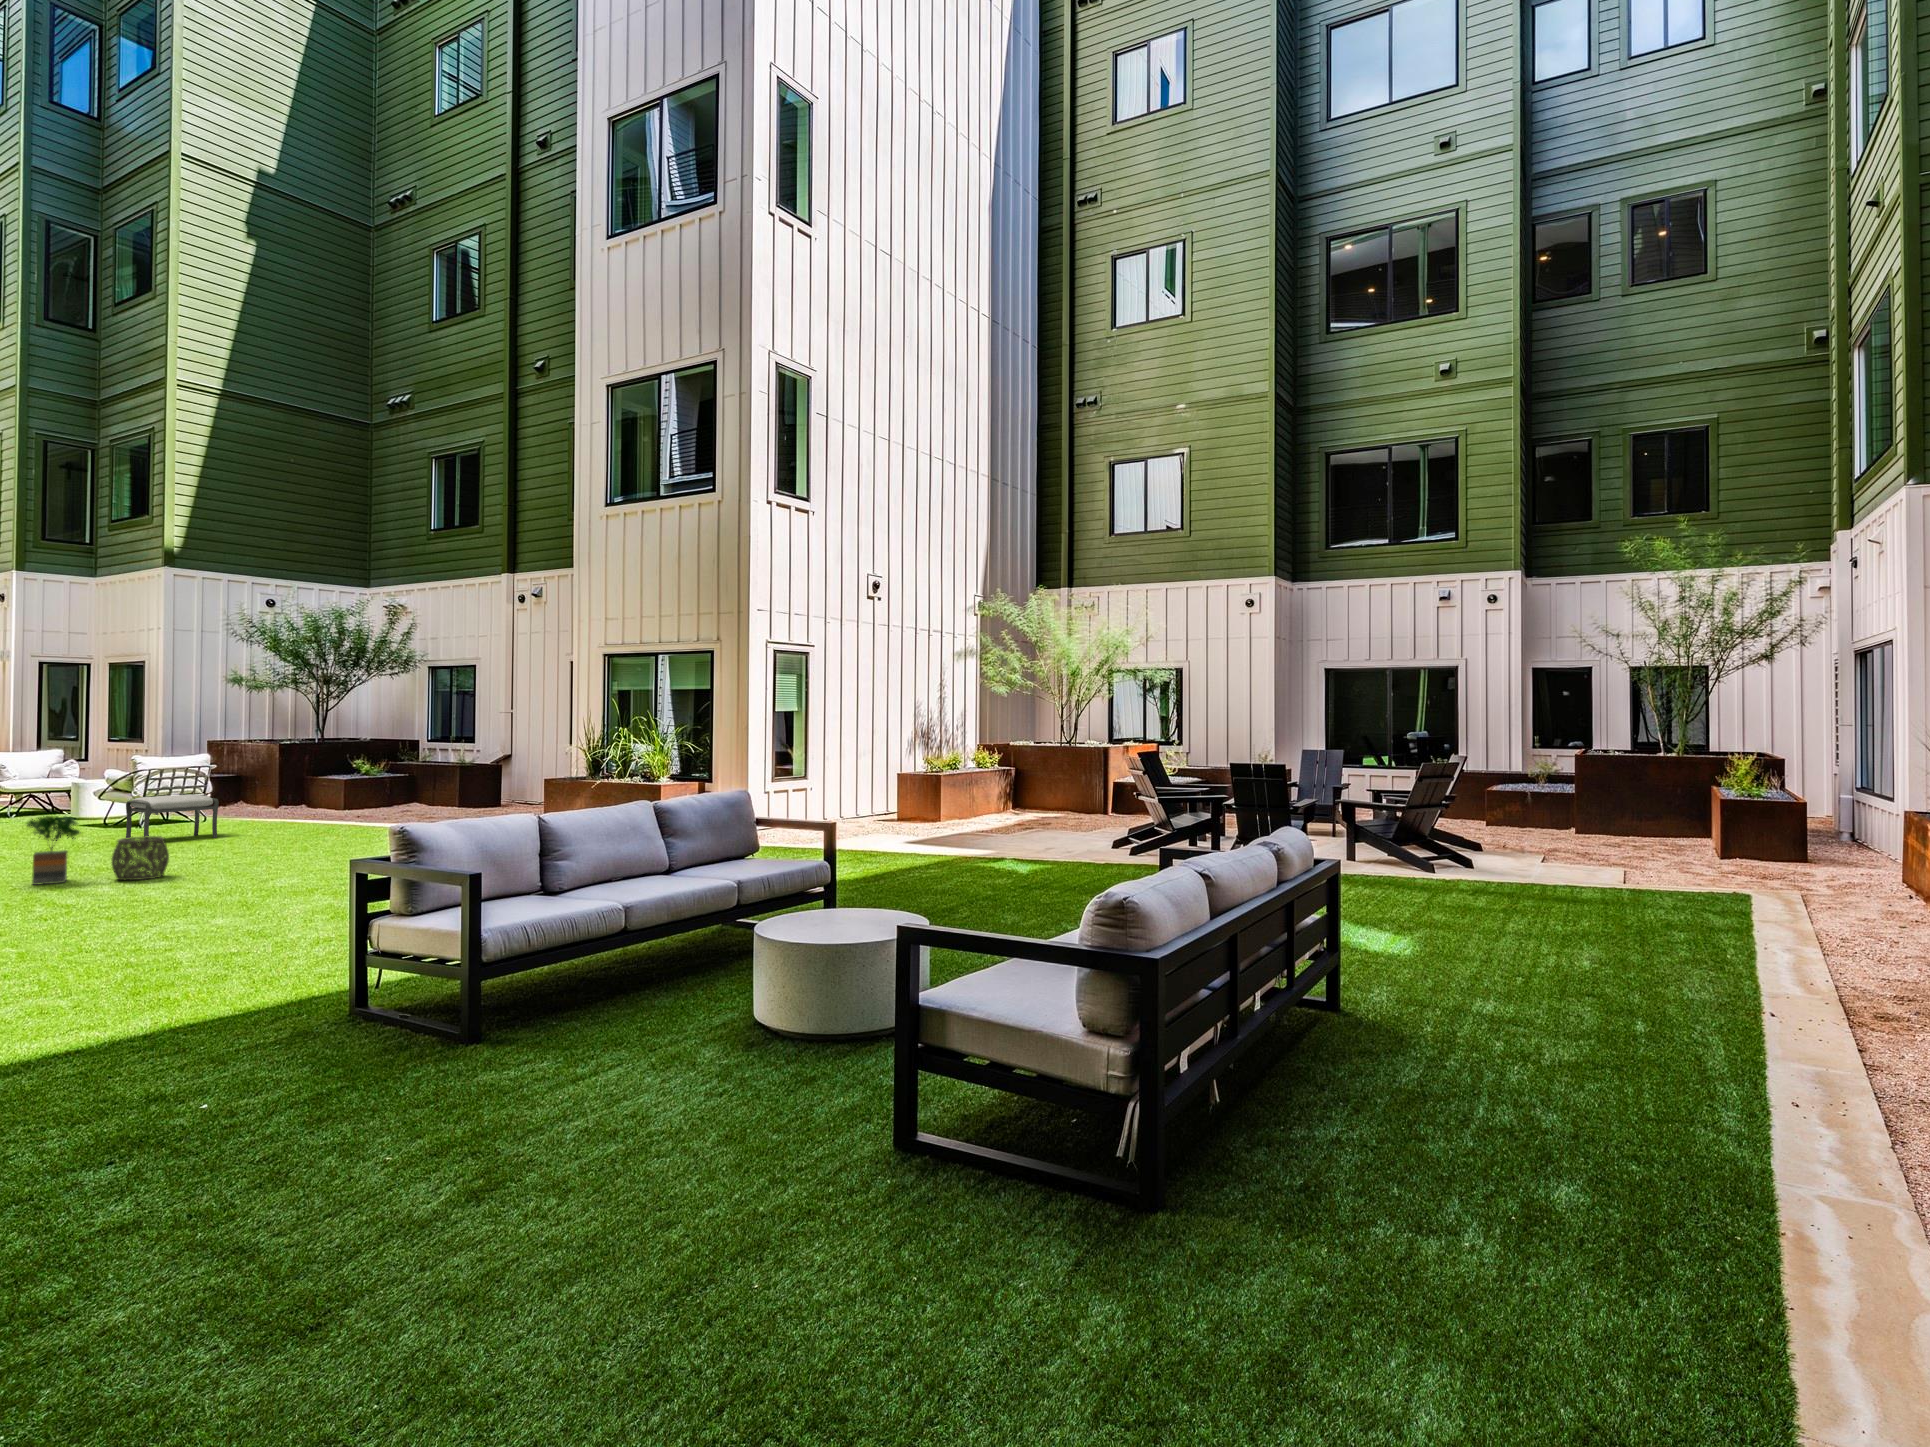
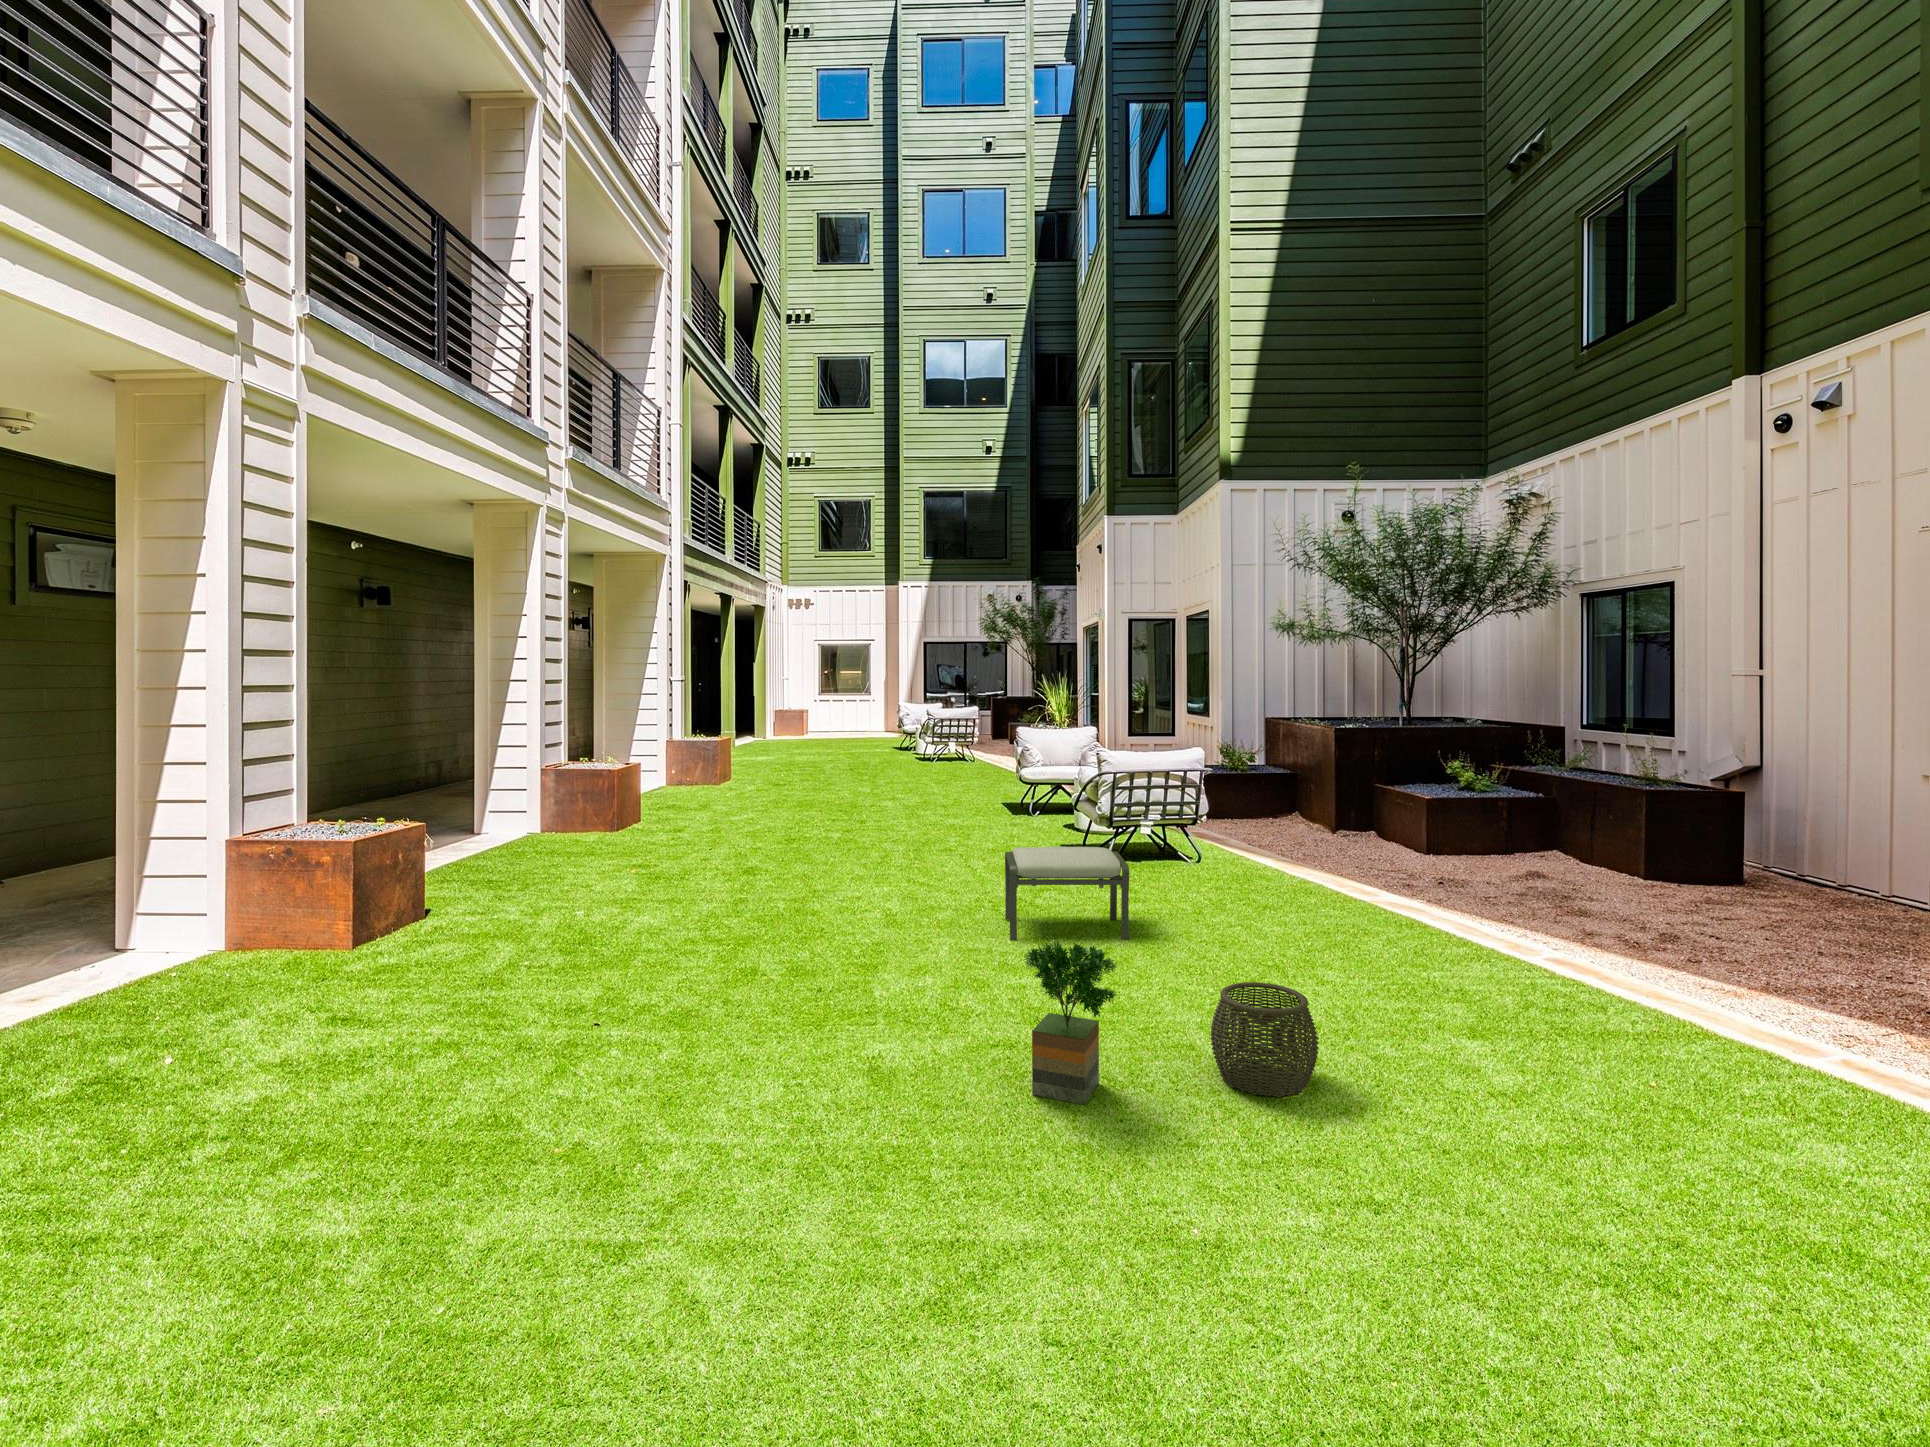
potted tree: present [27,816,81,885] -> present [1024,941,1117,1105]
woven basket: present [112,836,169,880] -> present [1210,982,1319,1098]

